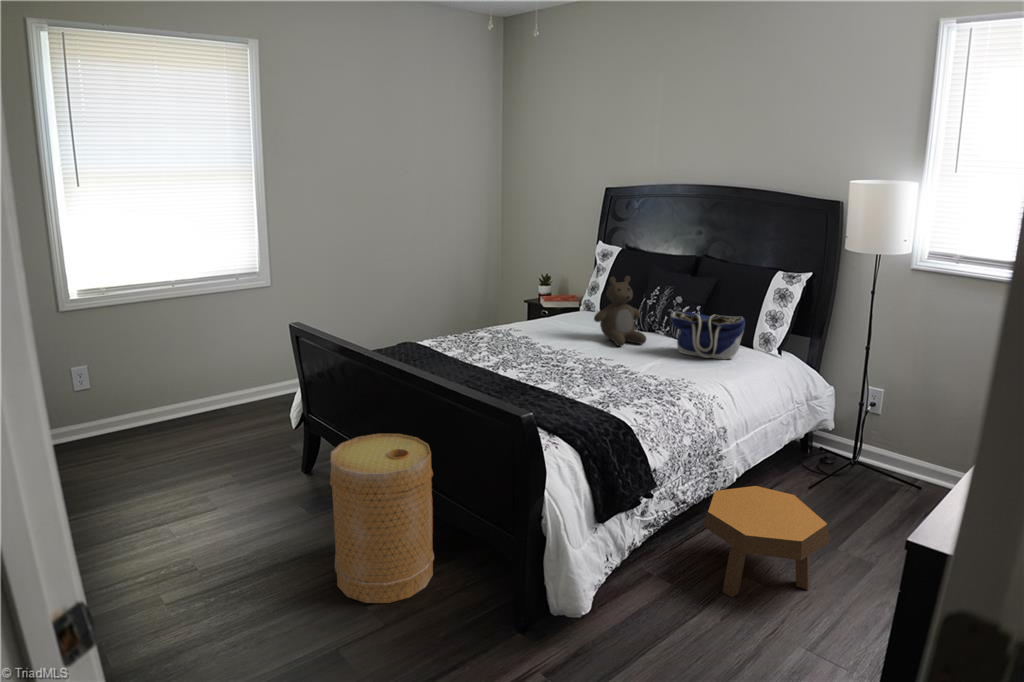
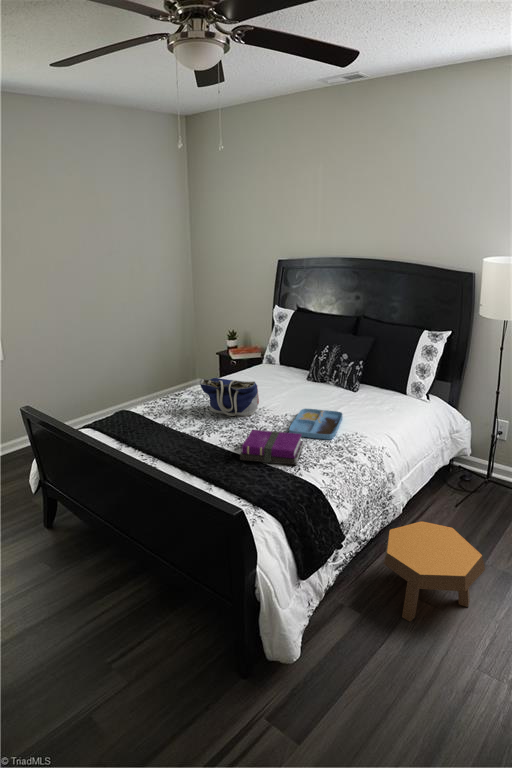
teddy bear: present [594,276,646,346] -> none [278,341,322,401]
tote bag: present [671,311,745,359] -> present [200,378,259,416]
tray: none [600,352,668,382] -> present [289,409,343,440]
notebook: none [539,363,616,402] -> present [240,430,303,465]
basket: present [330,434,434,603] -> none [64,511,162,665]

